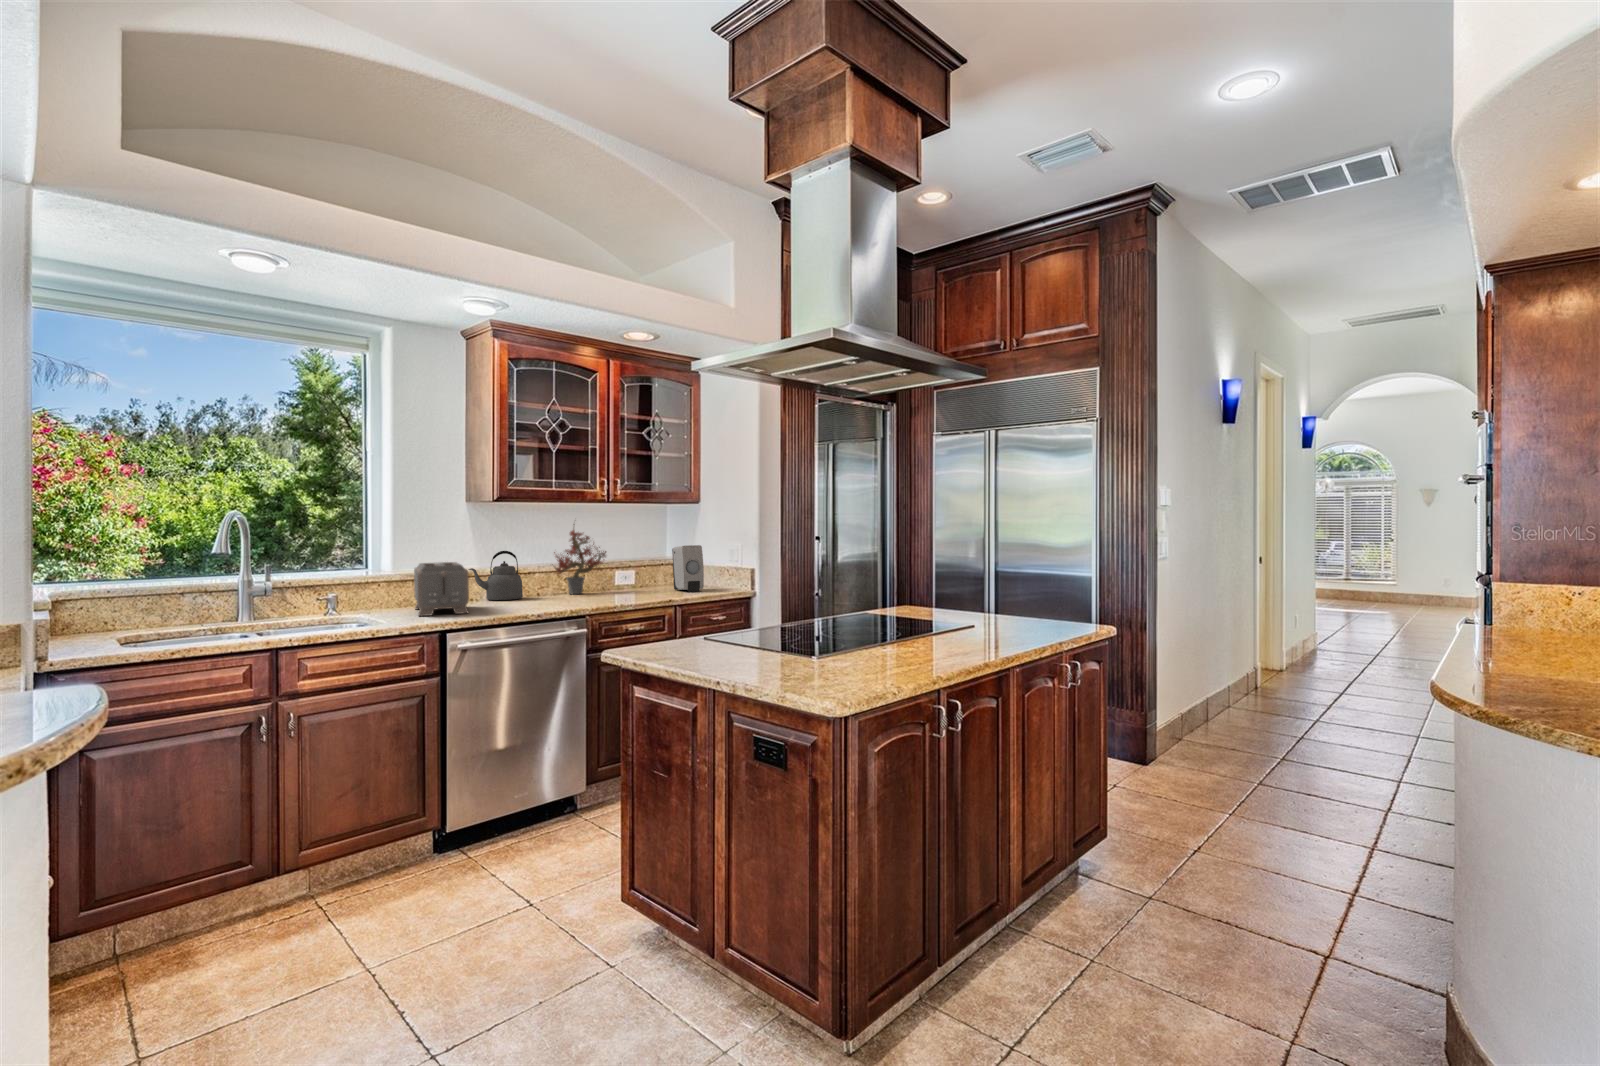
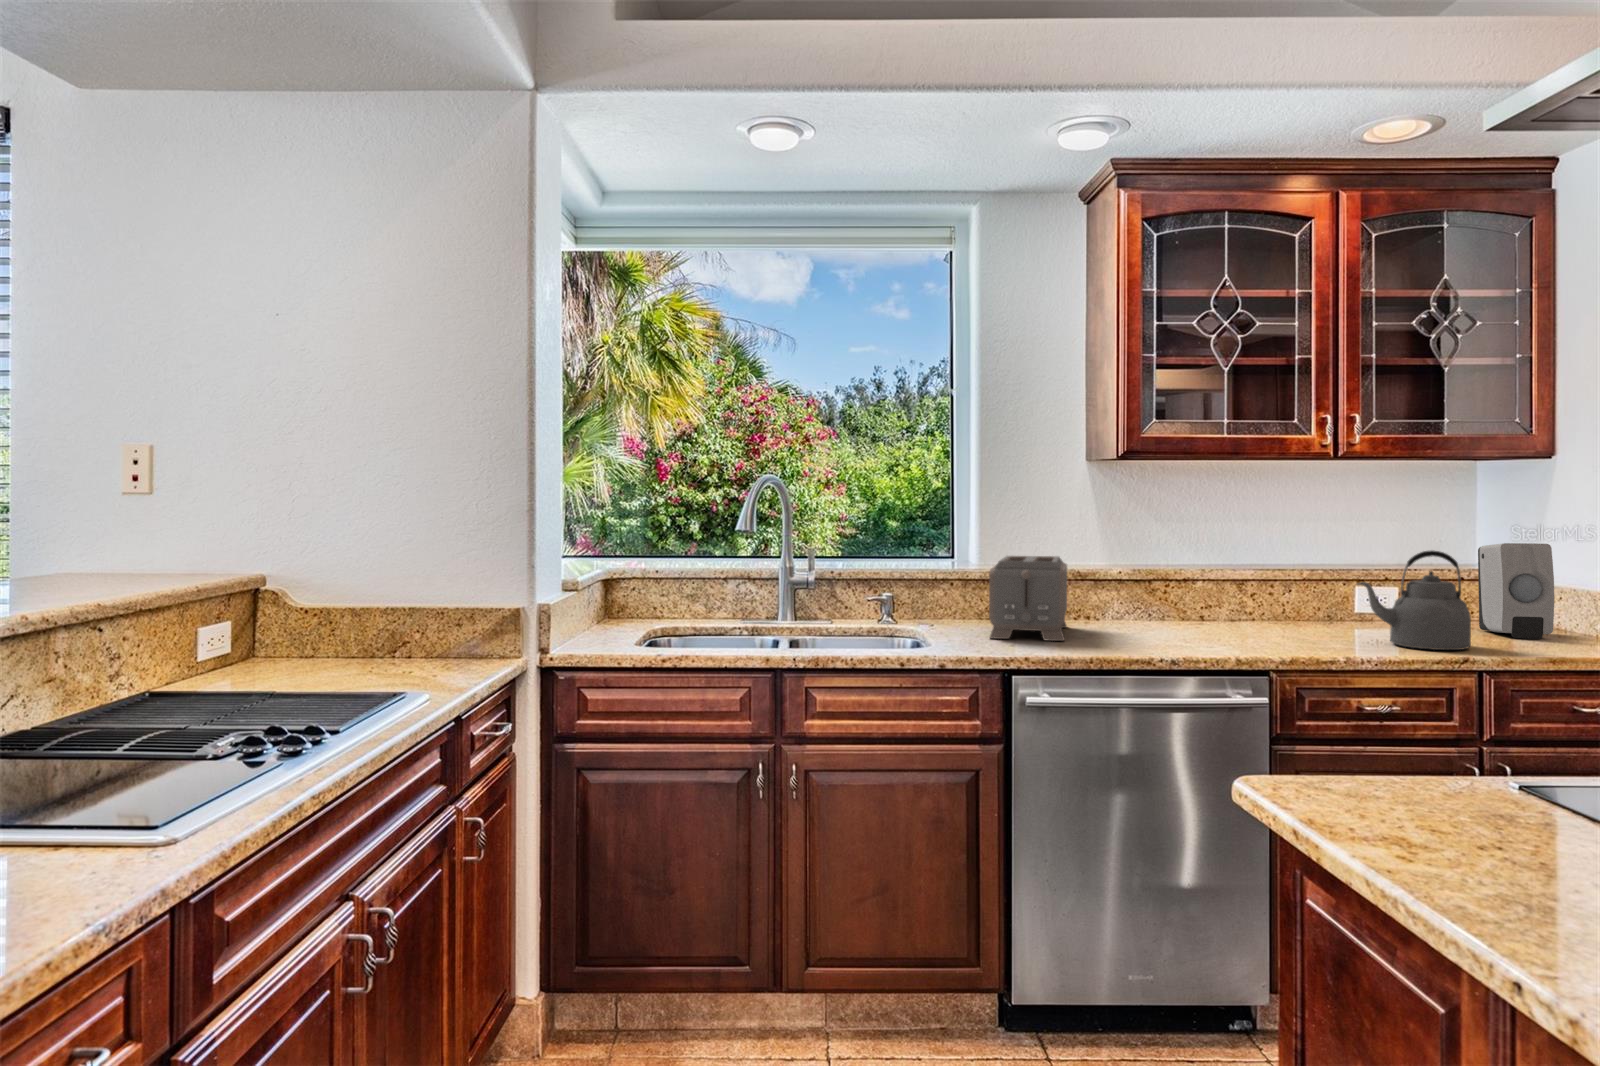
potted plant: present [552,524,606,594] -> none [1221,488,1336,622]
kettle: present [469,551,523,600] -> present [1357,551,1471,650]

